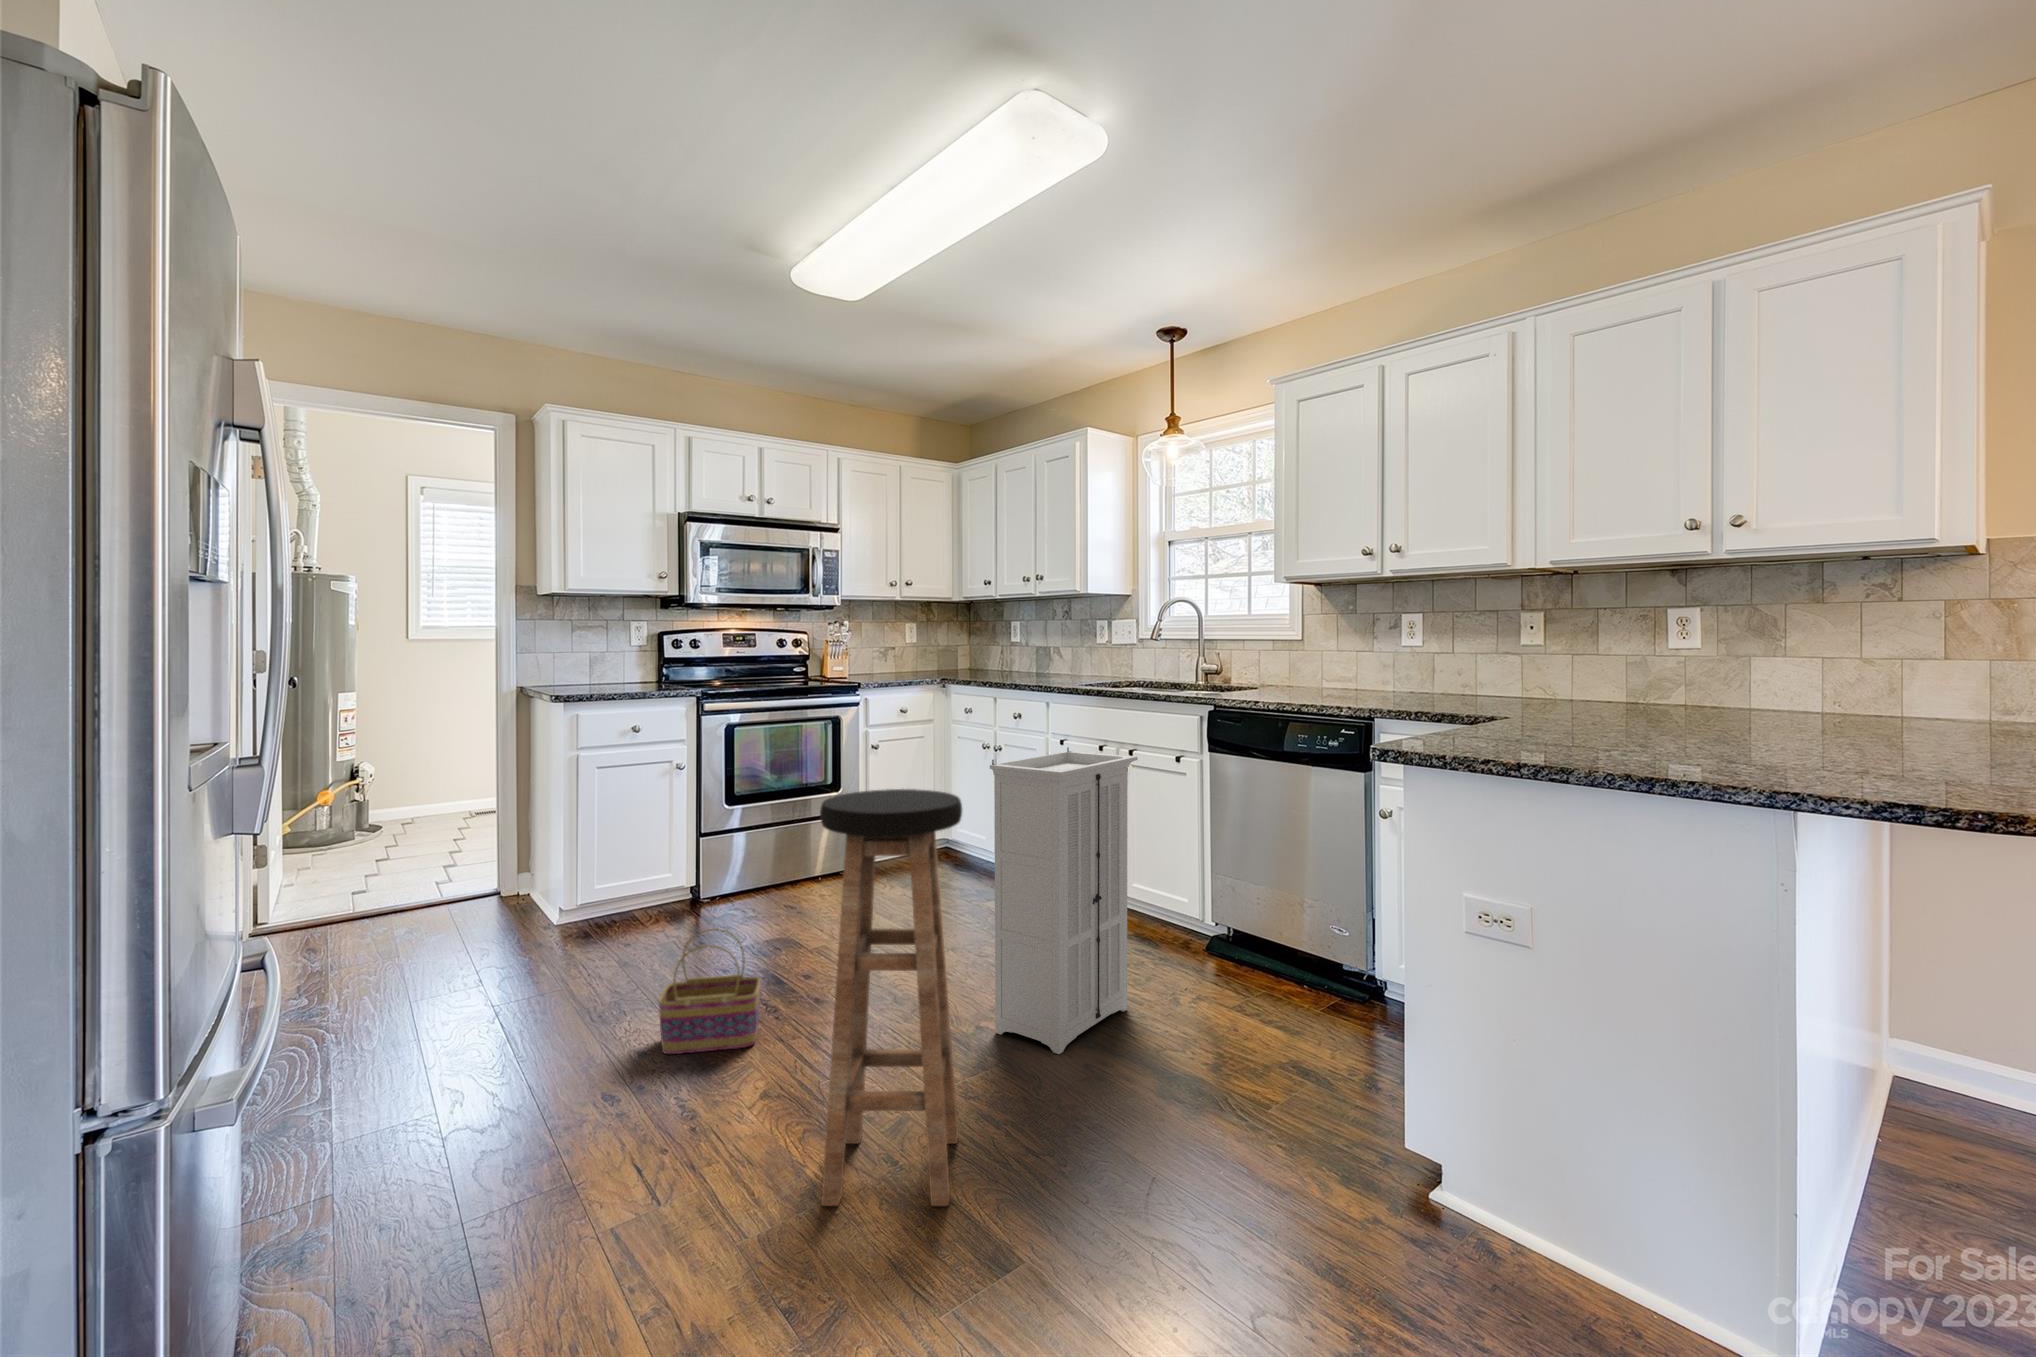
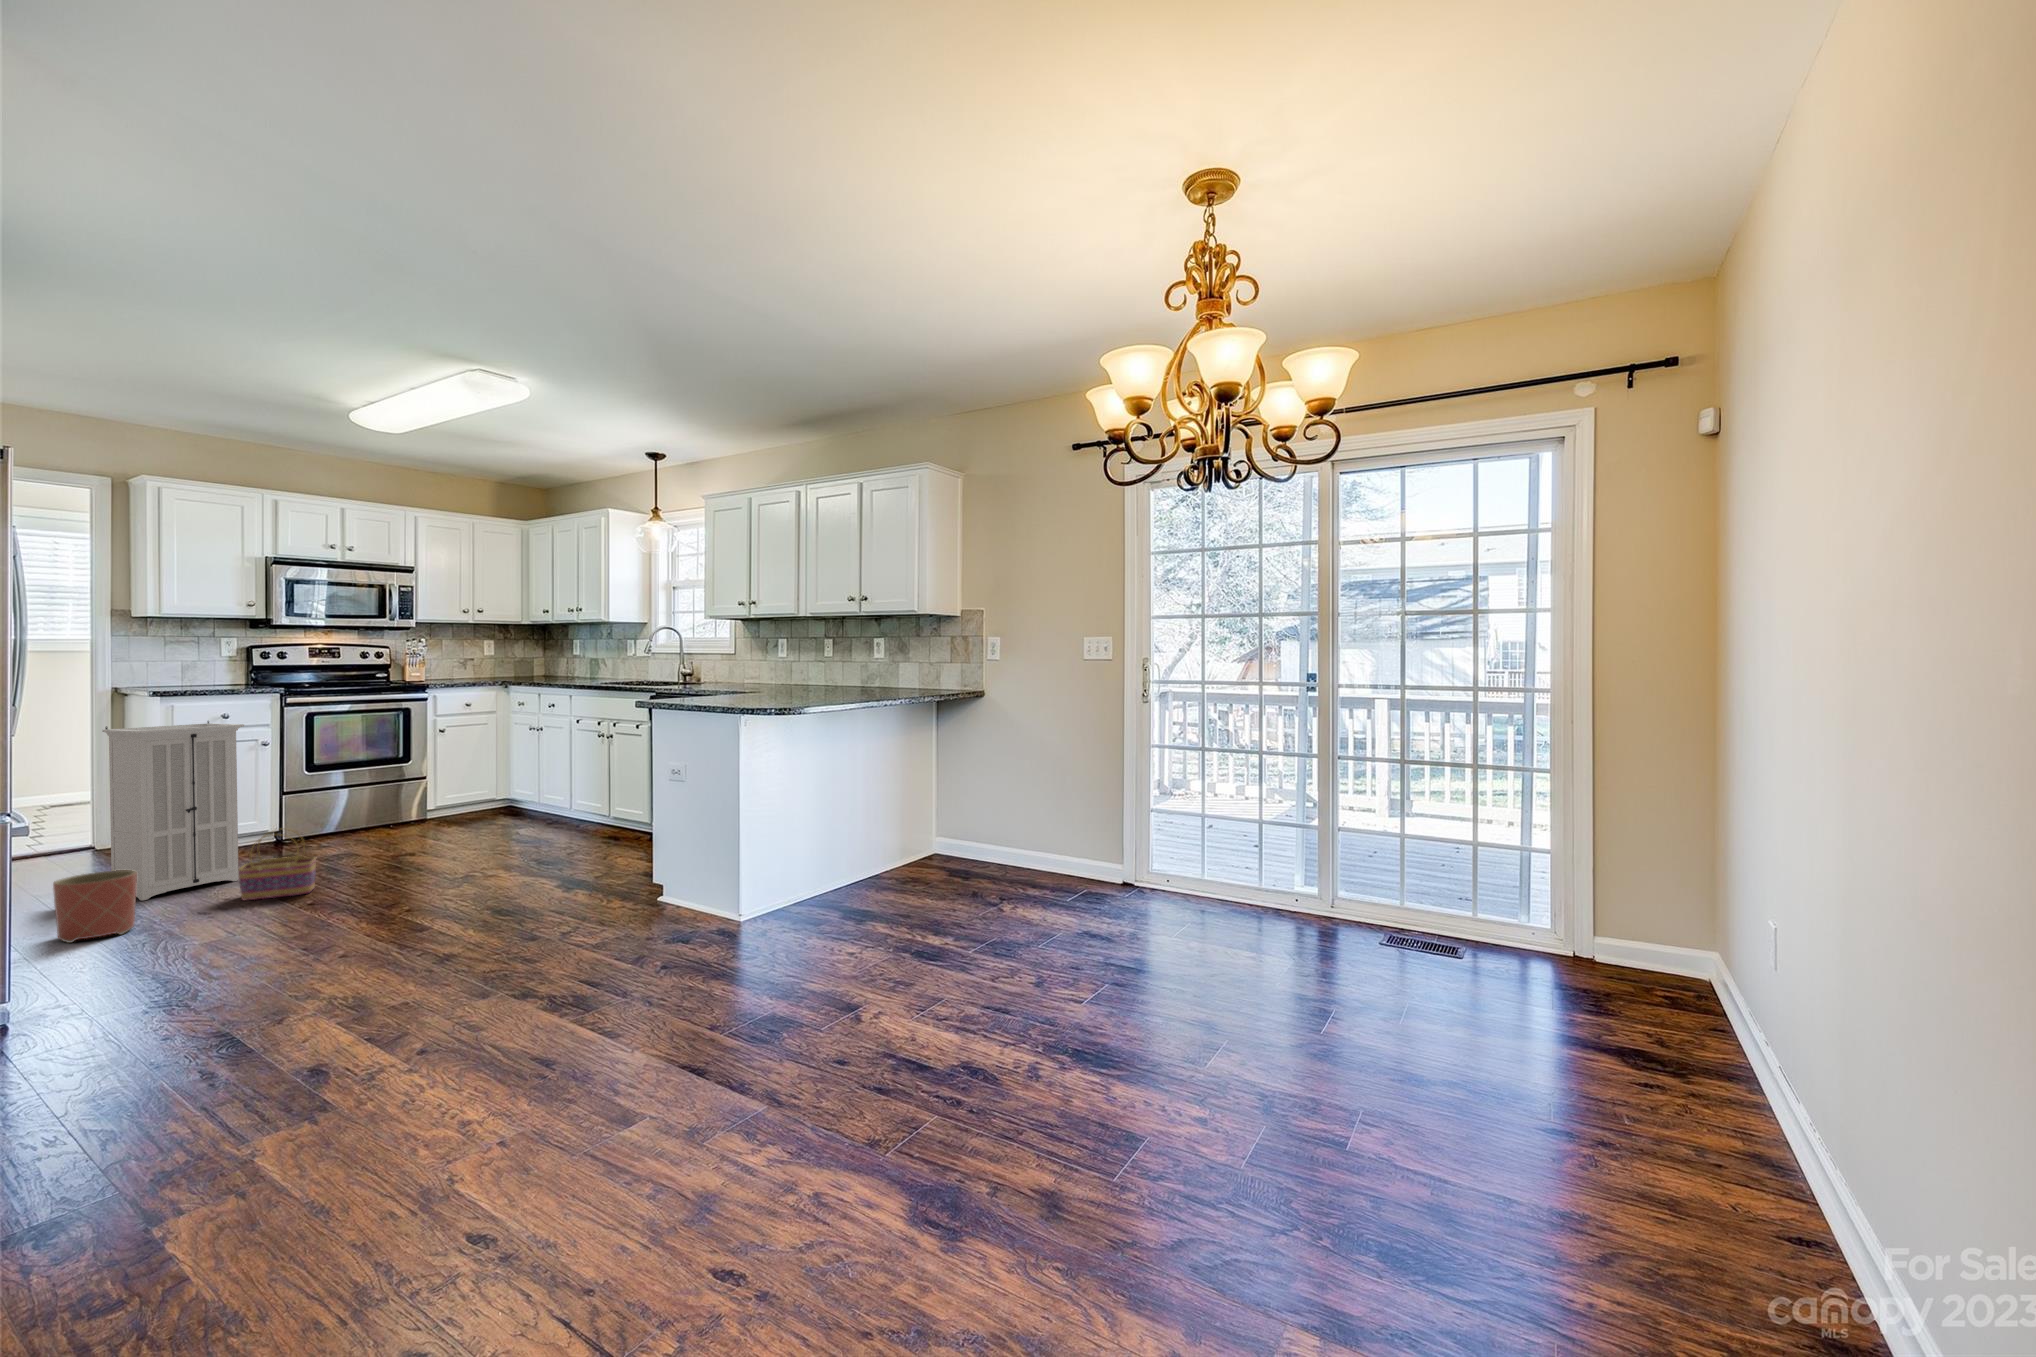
storage cabinet: present [990,748,1137,1054] -> present [102,721,244,901]
bar stool: present [820,789,962,1206] -> none [334,732,428,931]
planter: none [401,1014,519,1159] -> present [53,870,137,943]

